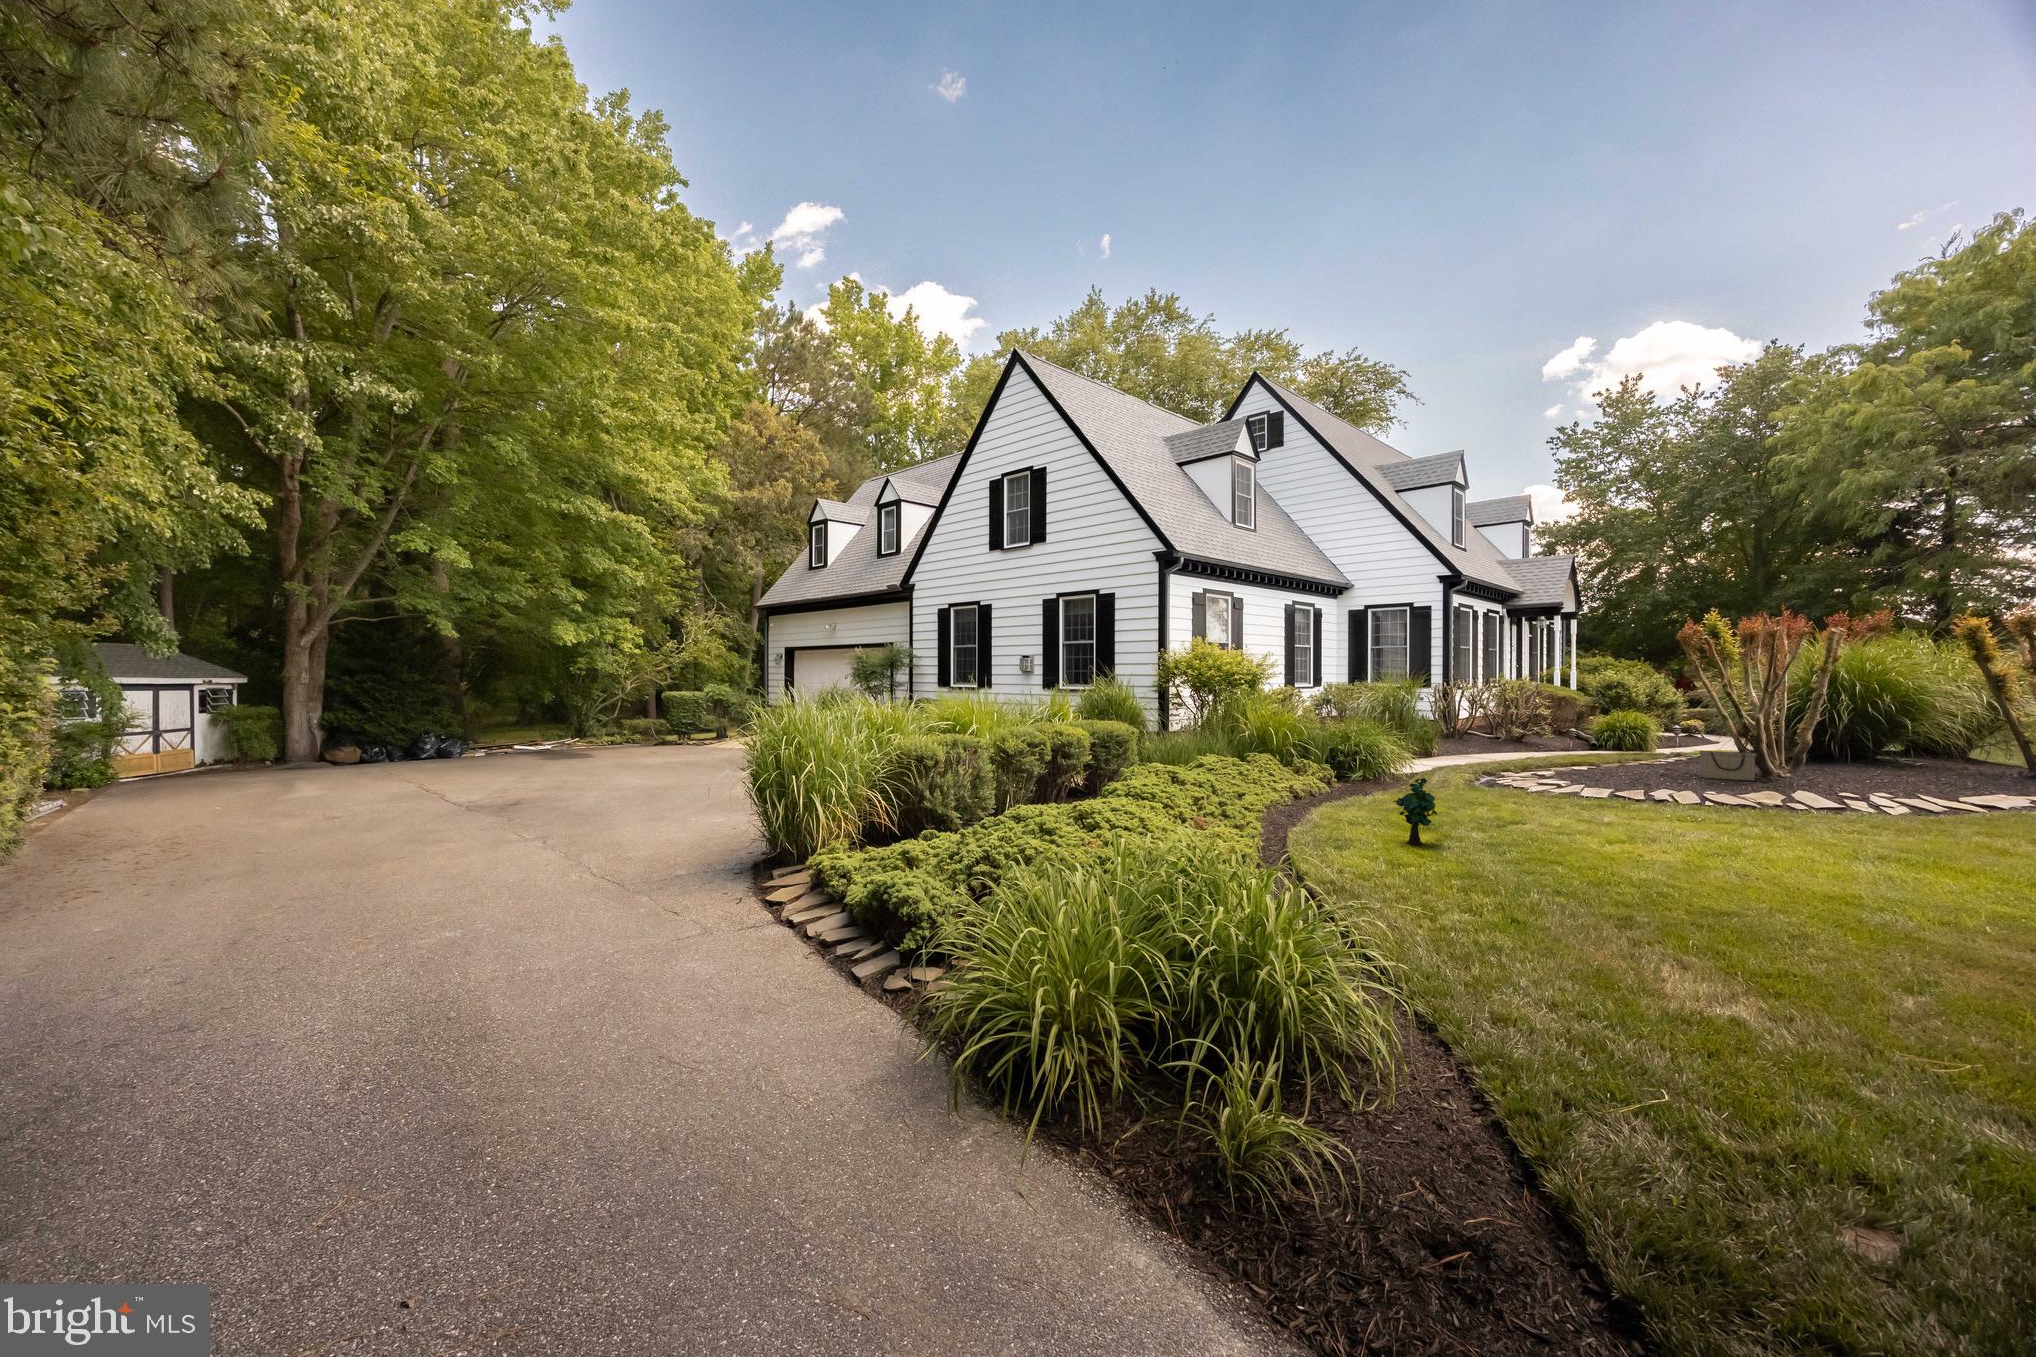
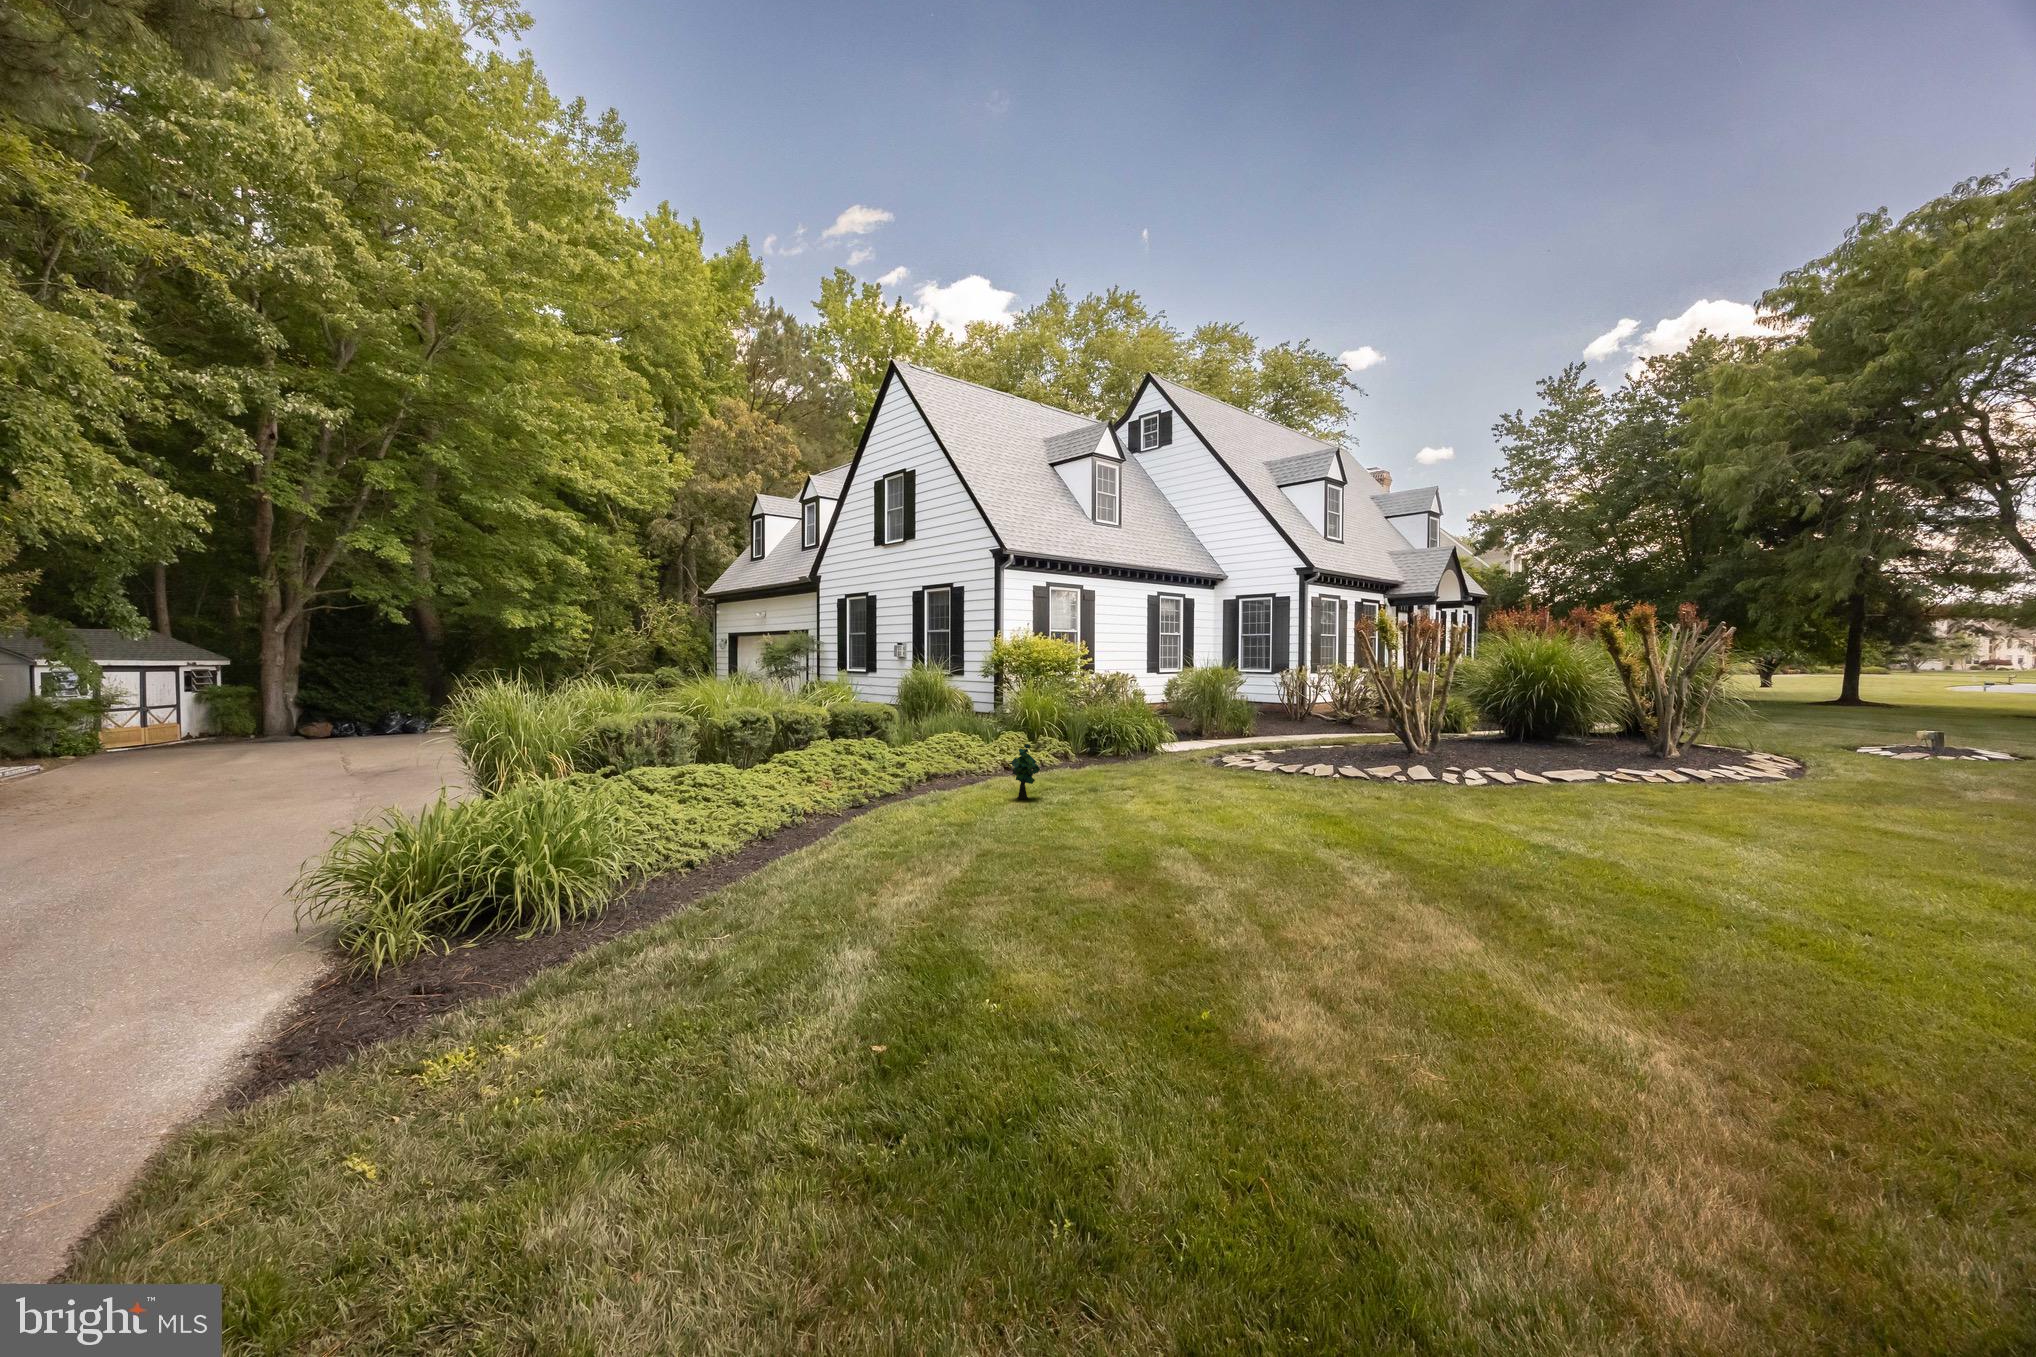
basket: present [1699,751,1756,781] -> none [1408,730,1451,757]

